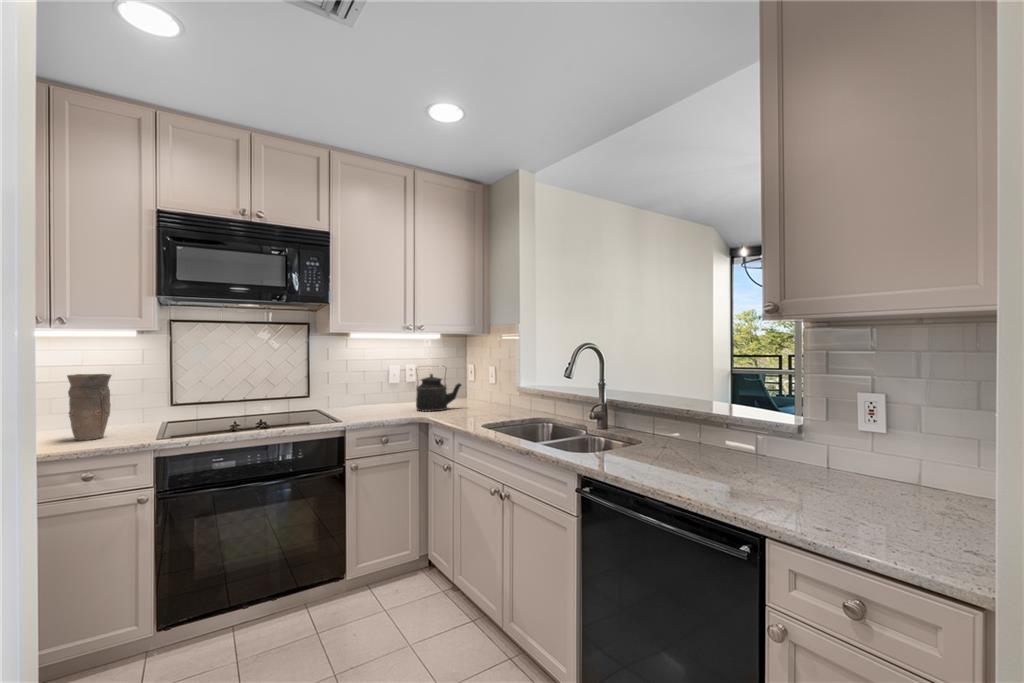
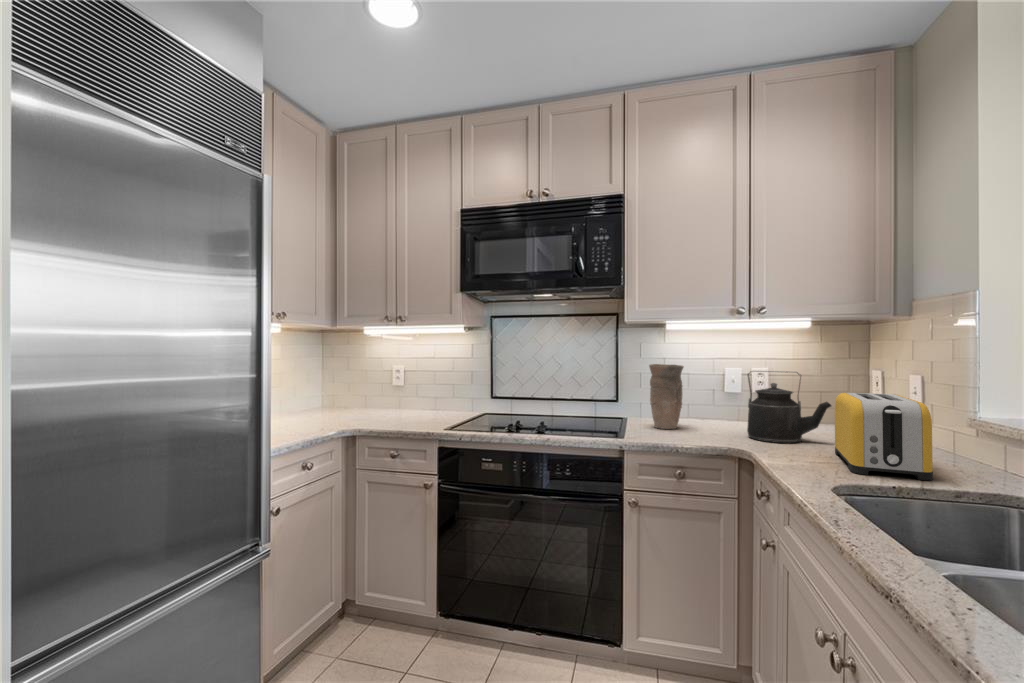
vase: present [67,374,112,440] -> present [649,364,684,429]
toaster: none [469,375,516,417] -> present [835,393,933,480]

